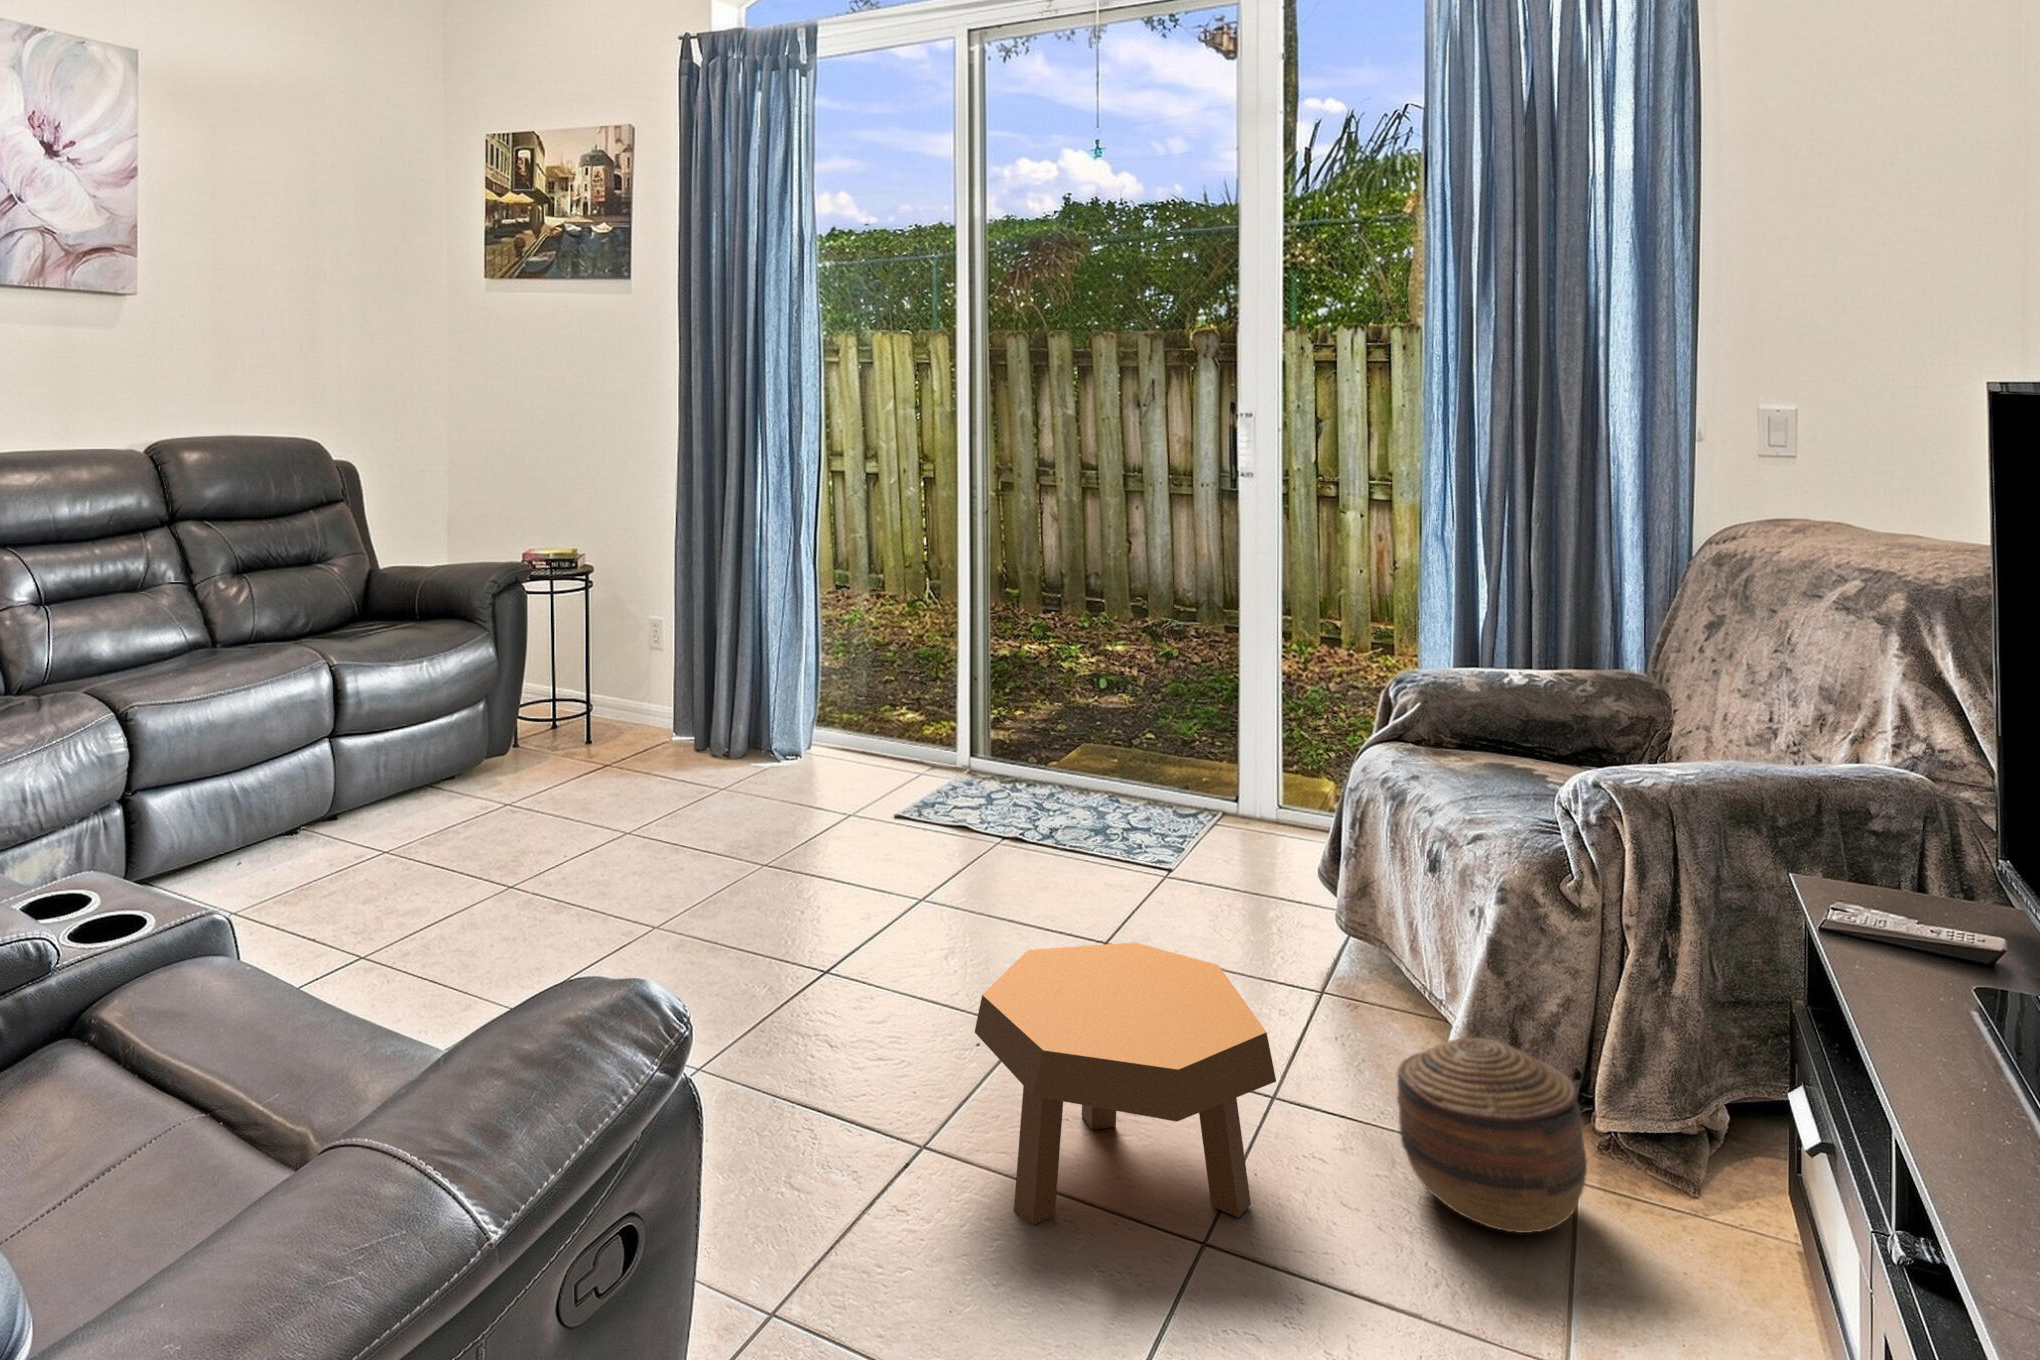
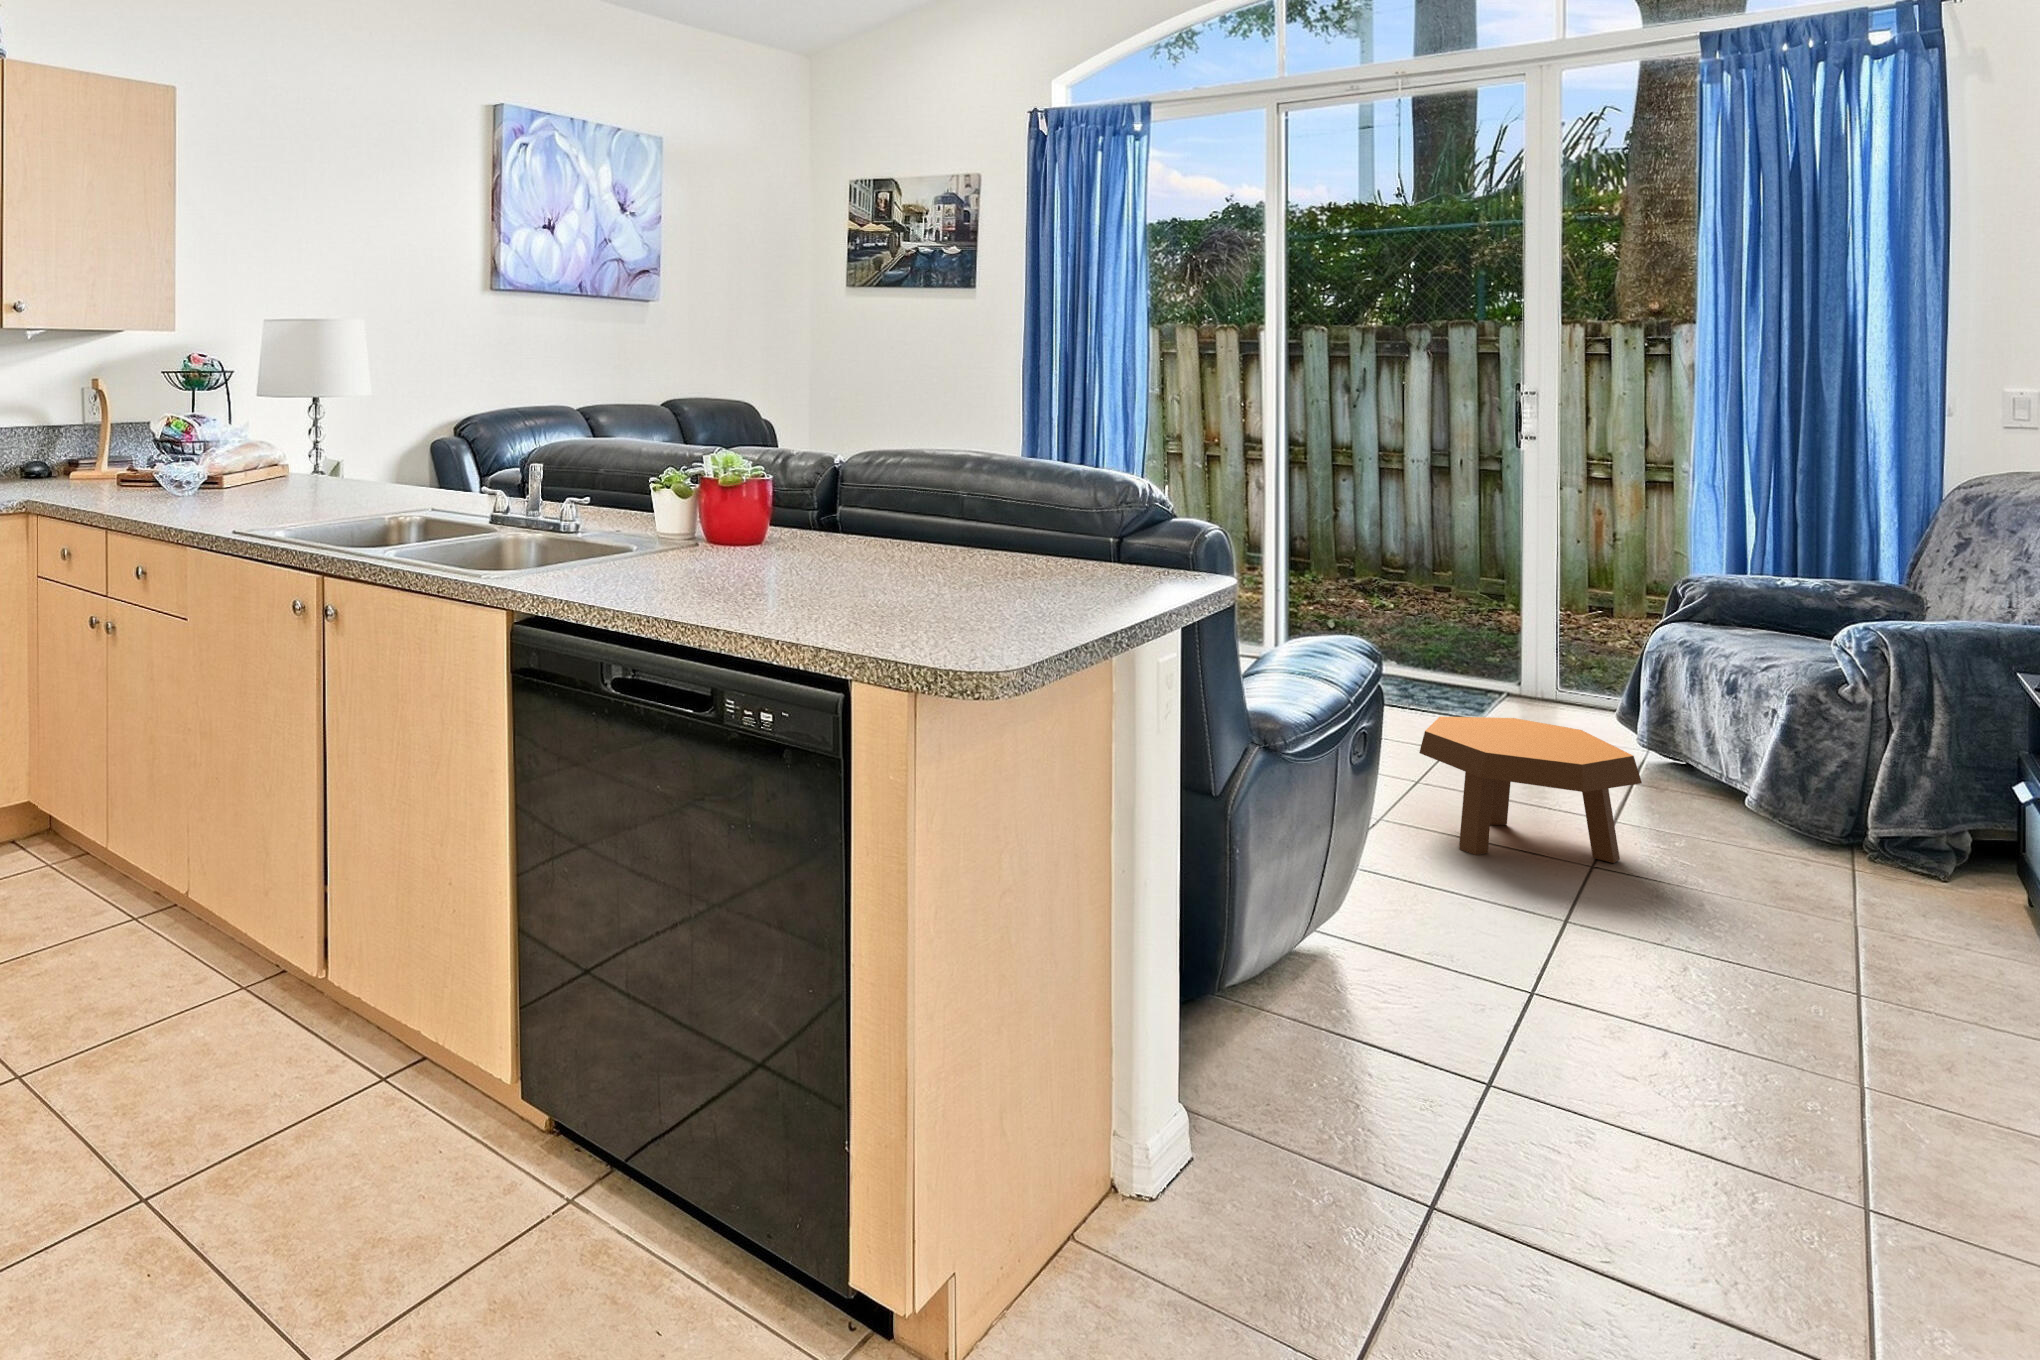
basket: present [1397,1038,1587,1233] -> none [1721,775,1866,883]

